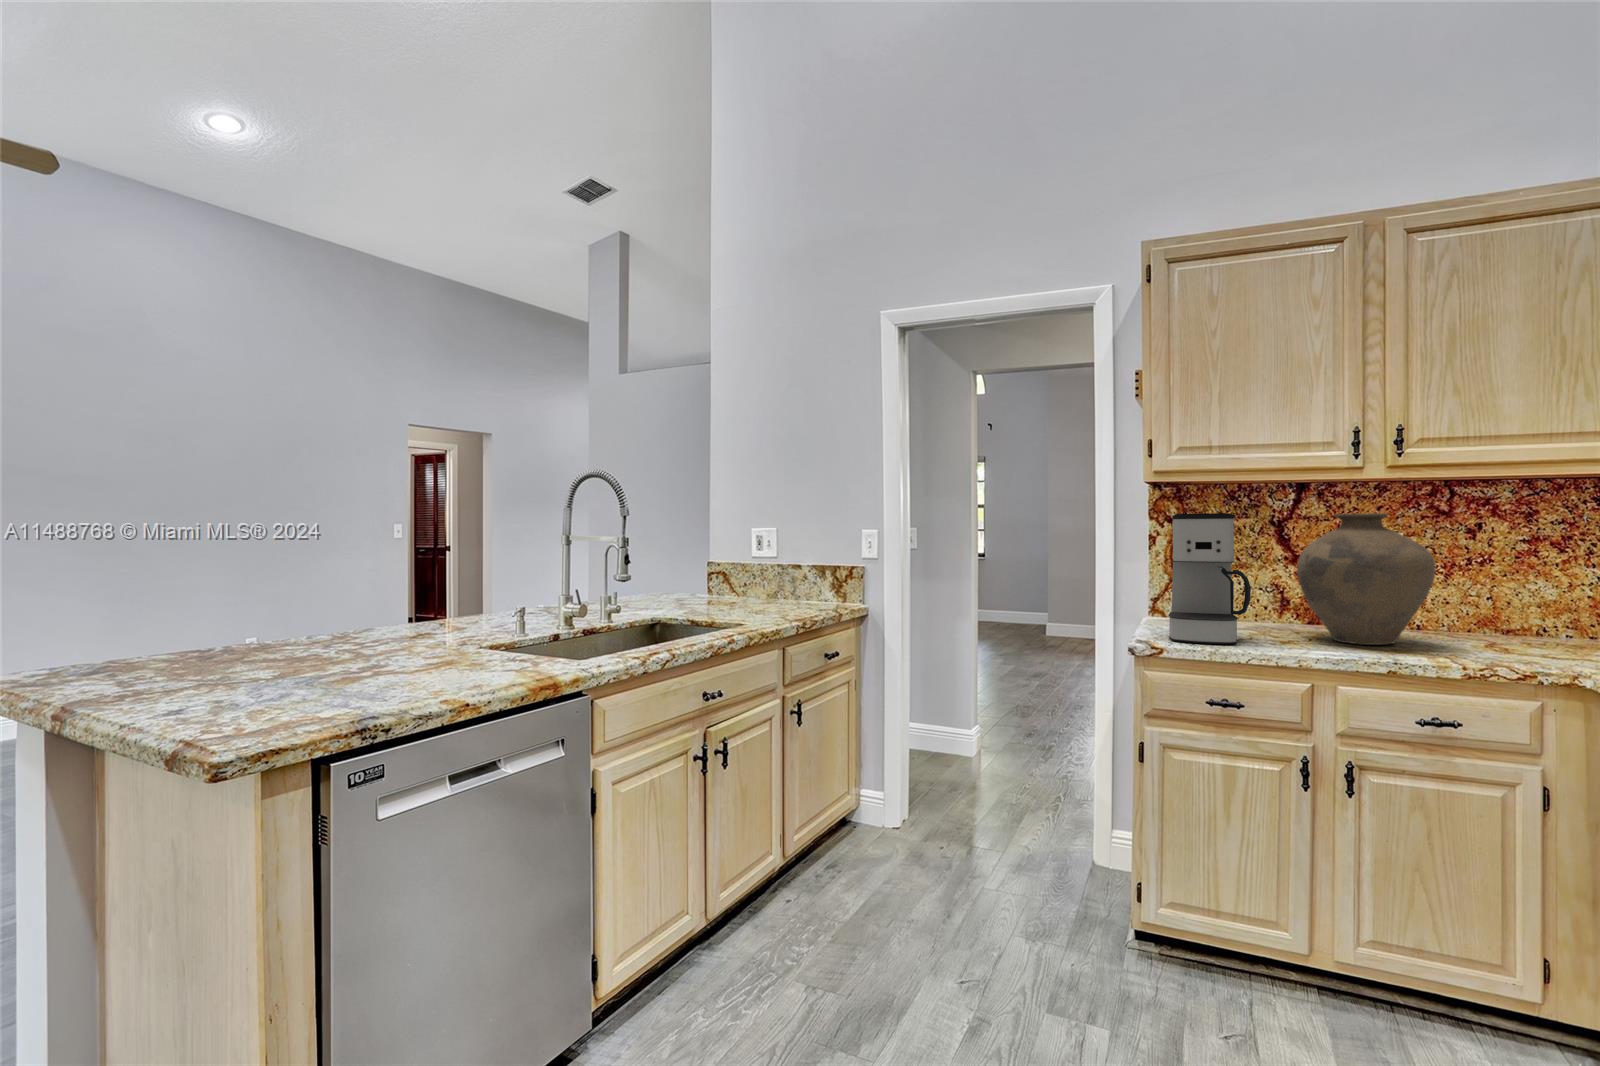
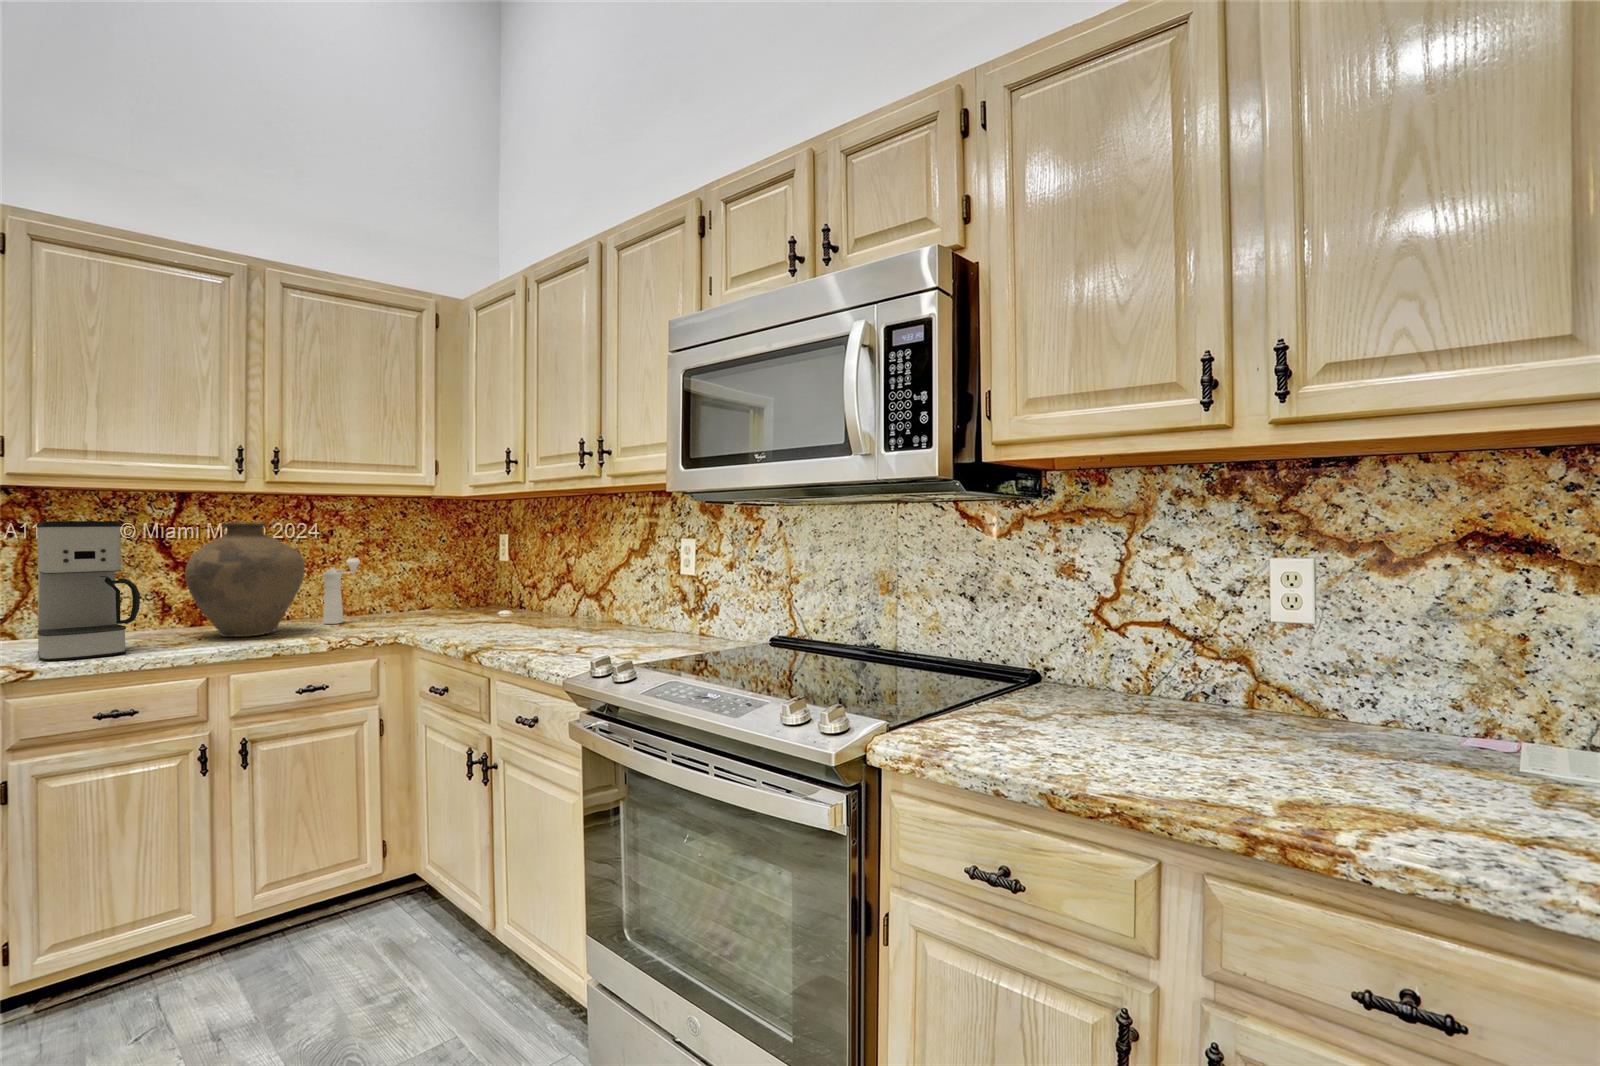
pepper mill: none [1462,560,1521,644] -> present [323,558,360,624]

